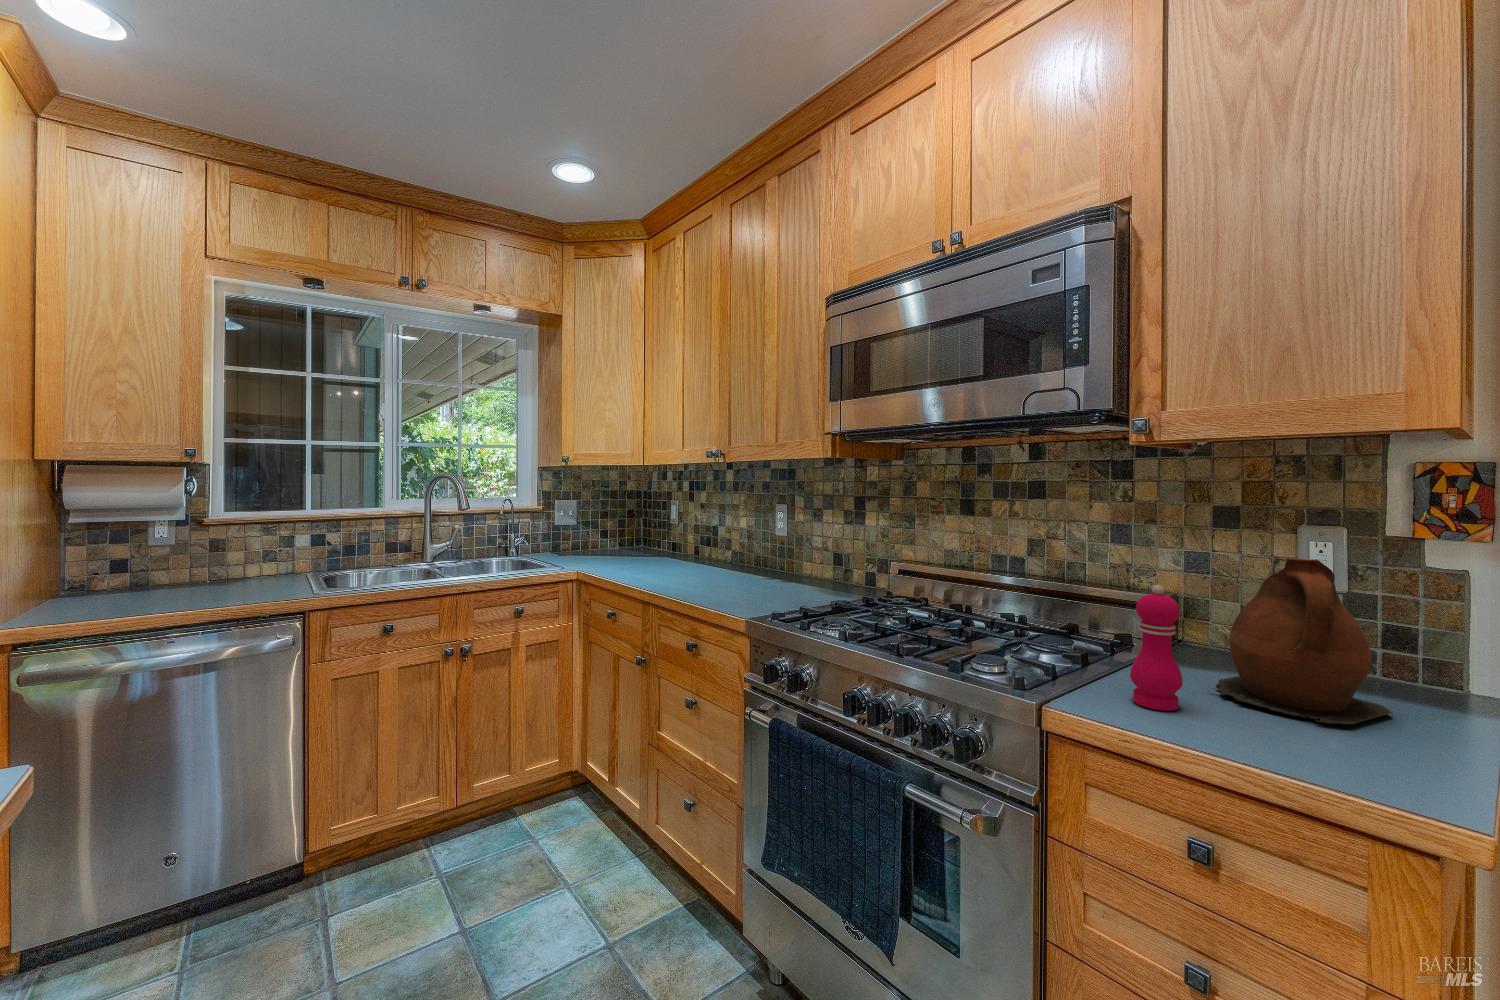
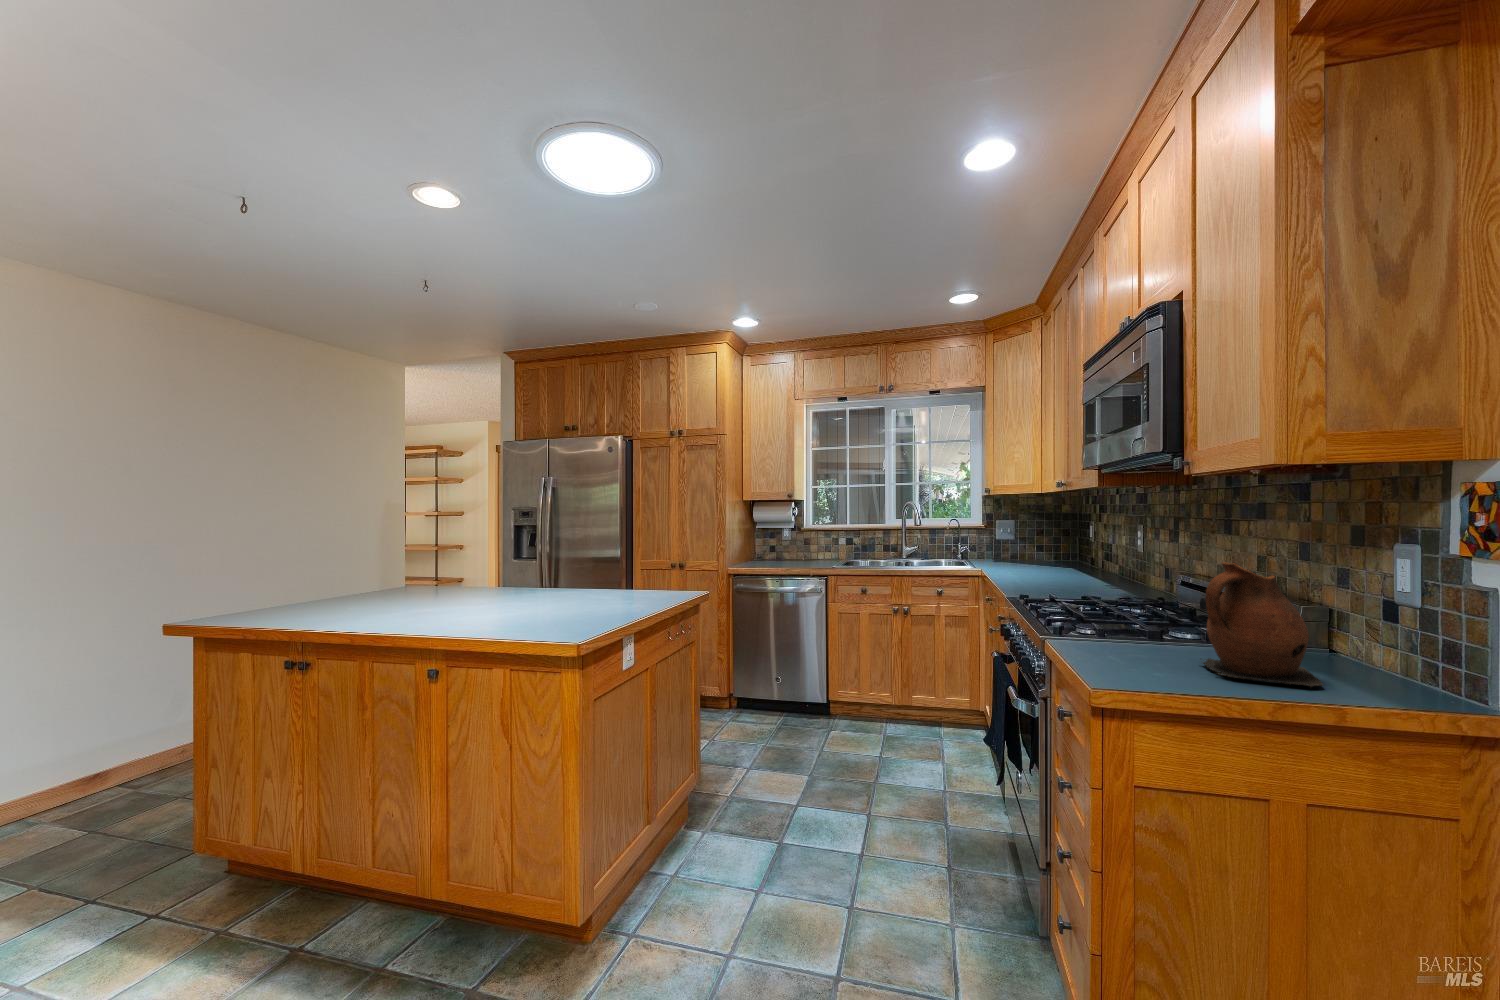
pepper mill: present [1130,585,1183,711] -> none [1121,576,1154,657]

